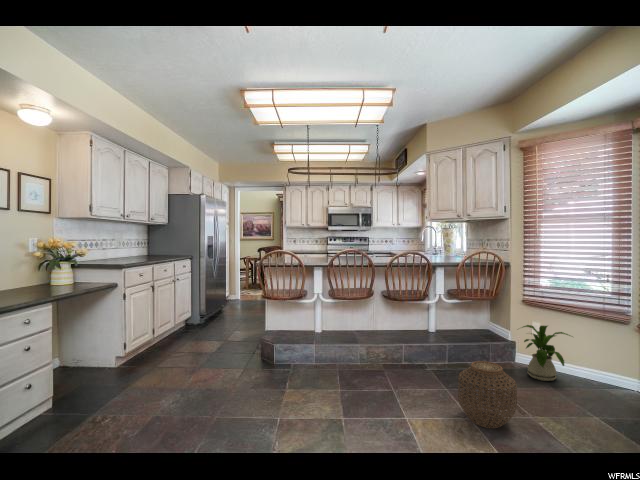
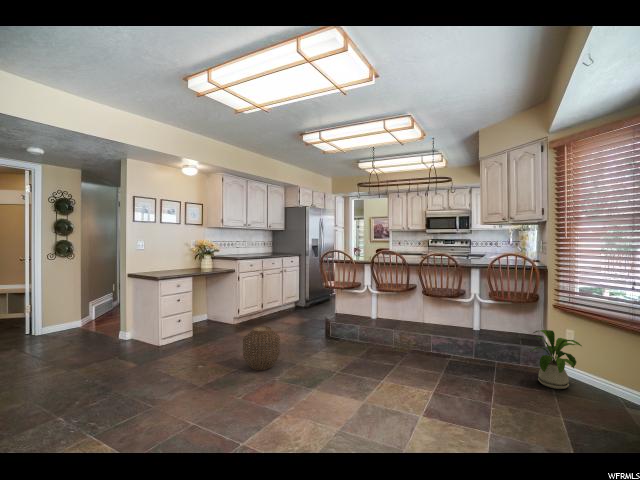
woven basket: present [458,361,517,428] -> present [243,326,280,370]

